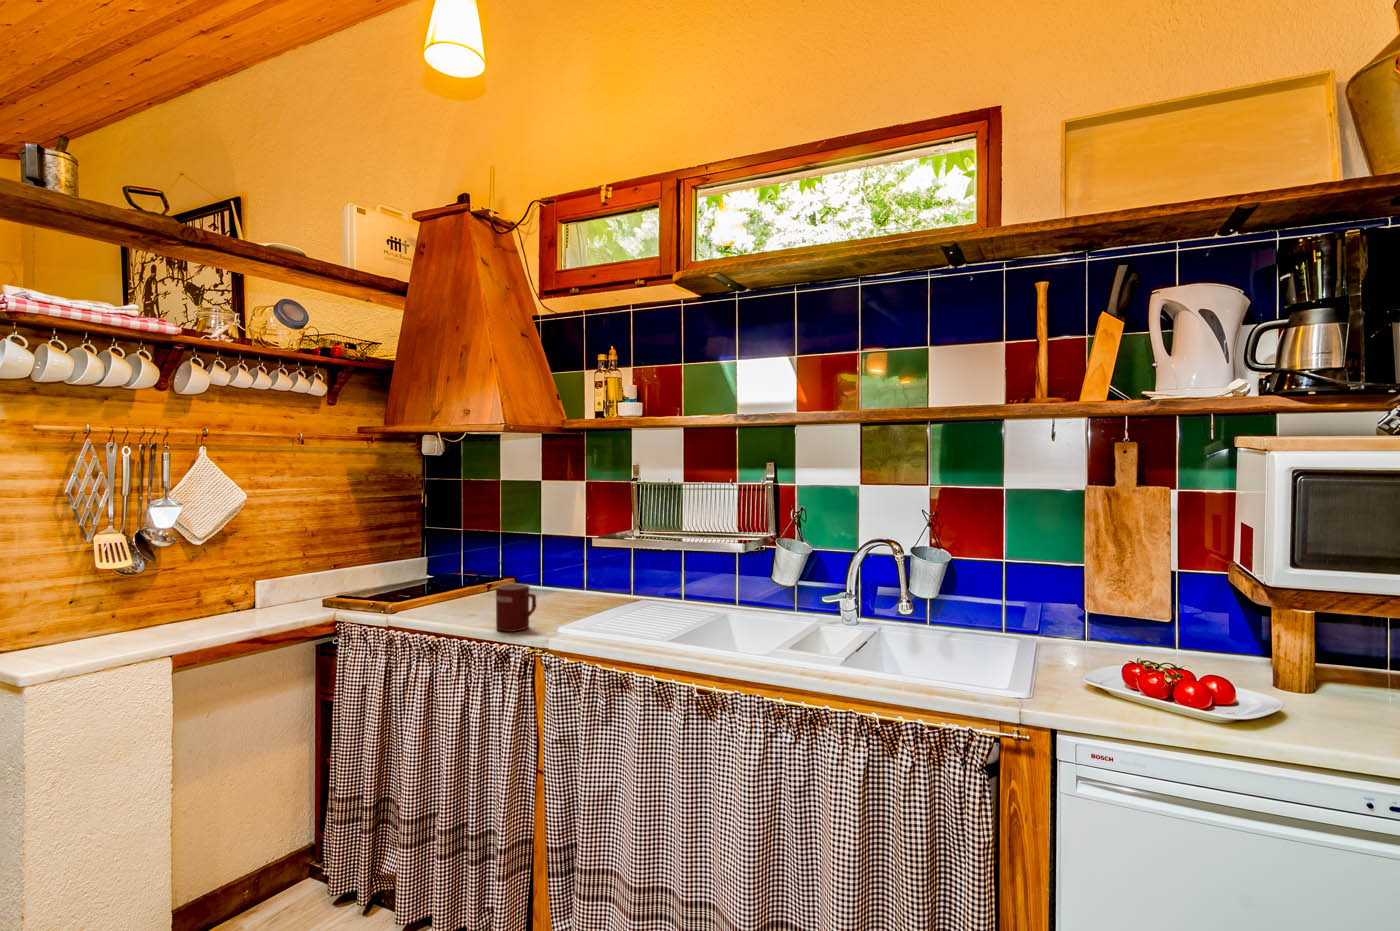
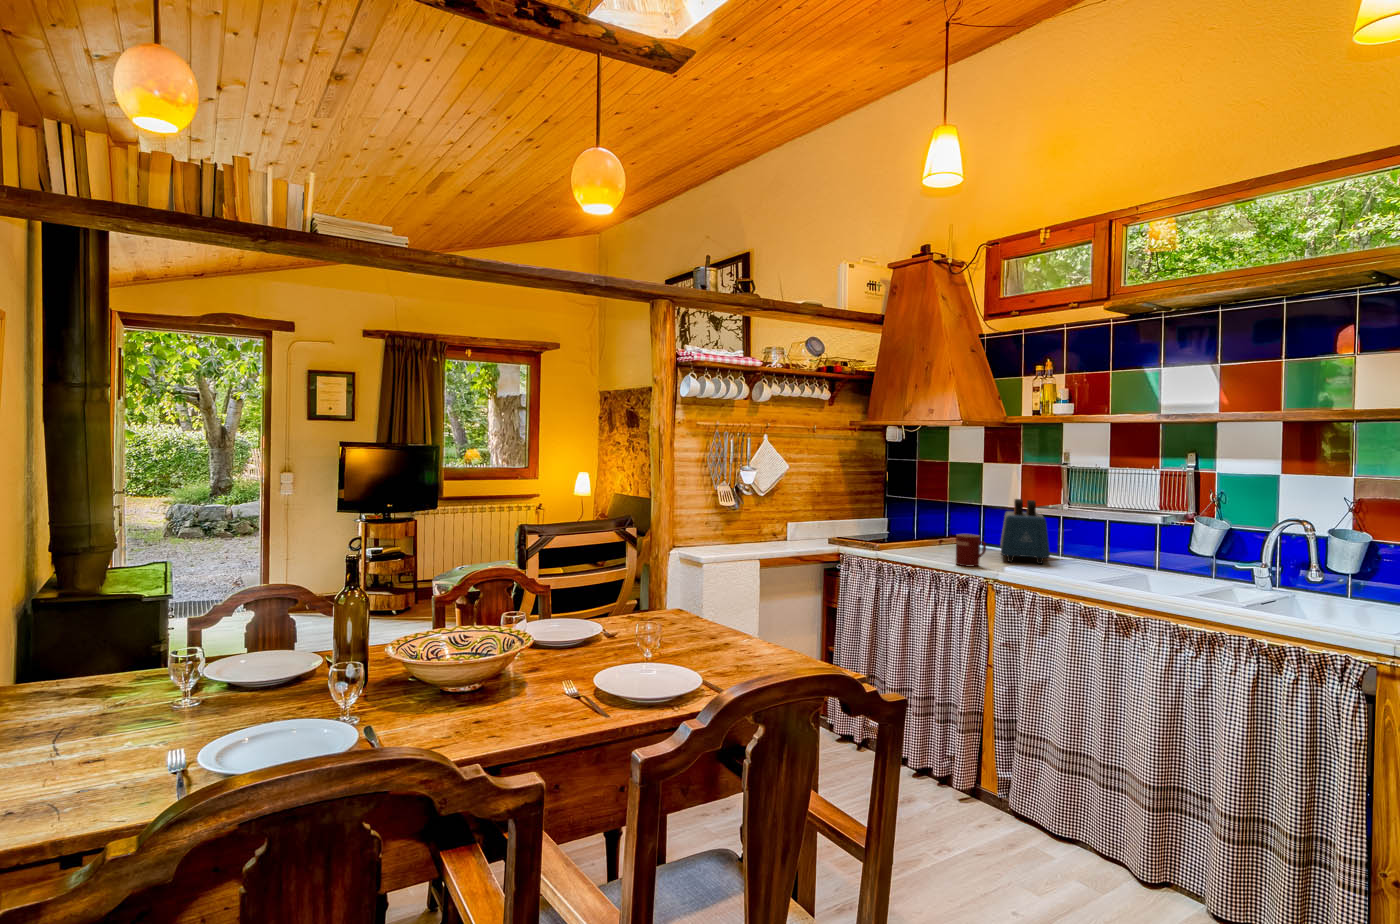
toaster: none [560,528,620,615] -> present [1000,499,1050,564]

